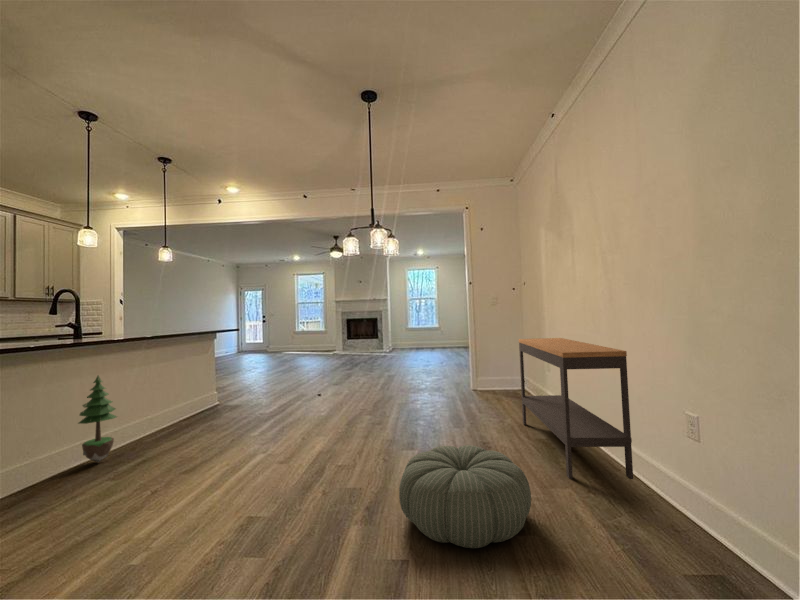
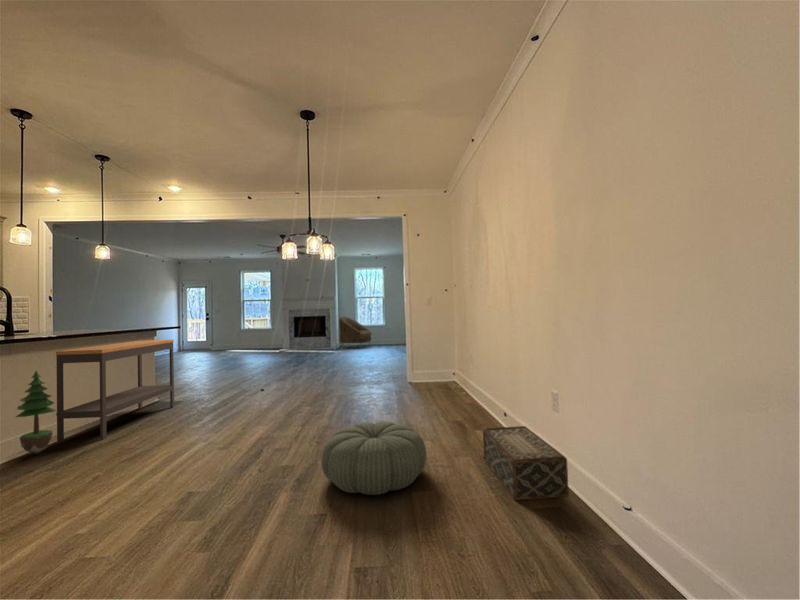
armchair: none [390,319,422,352] -> present [339,317,371,344]
console table: present [519,338,633,479] -> present [56,339,174,442]
woven basket: none [598,459,752,573] -> present [483,426,569,500]

